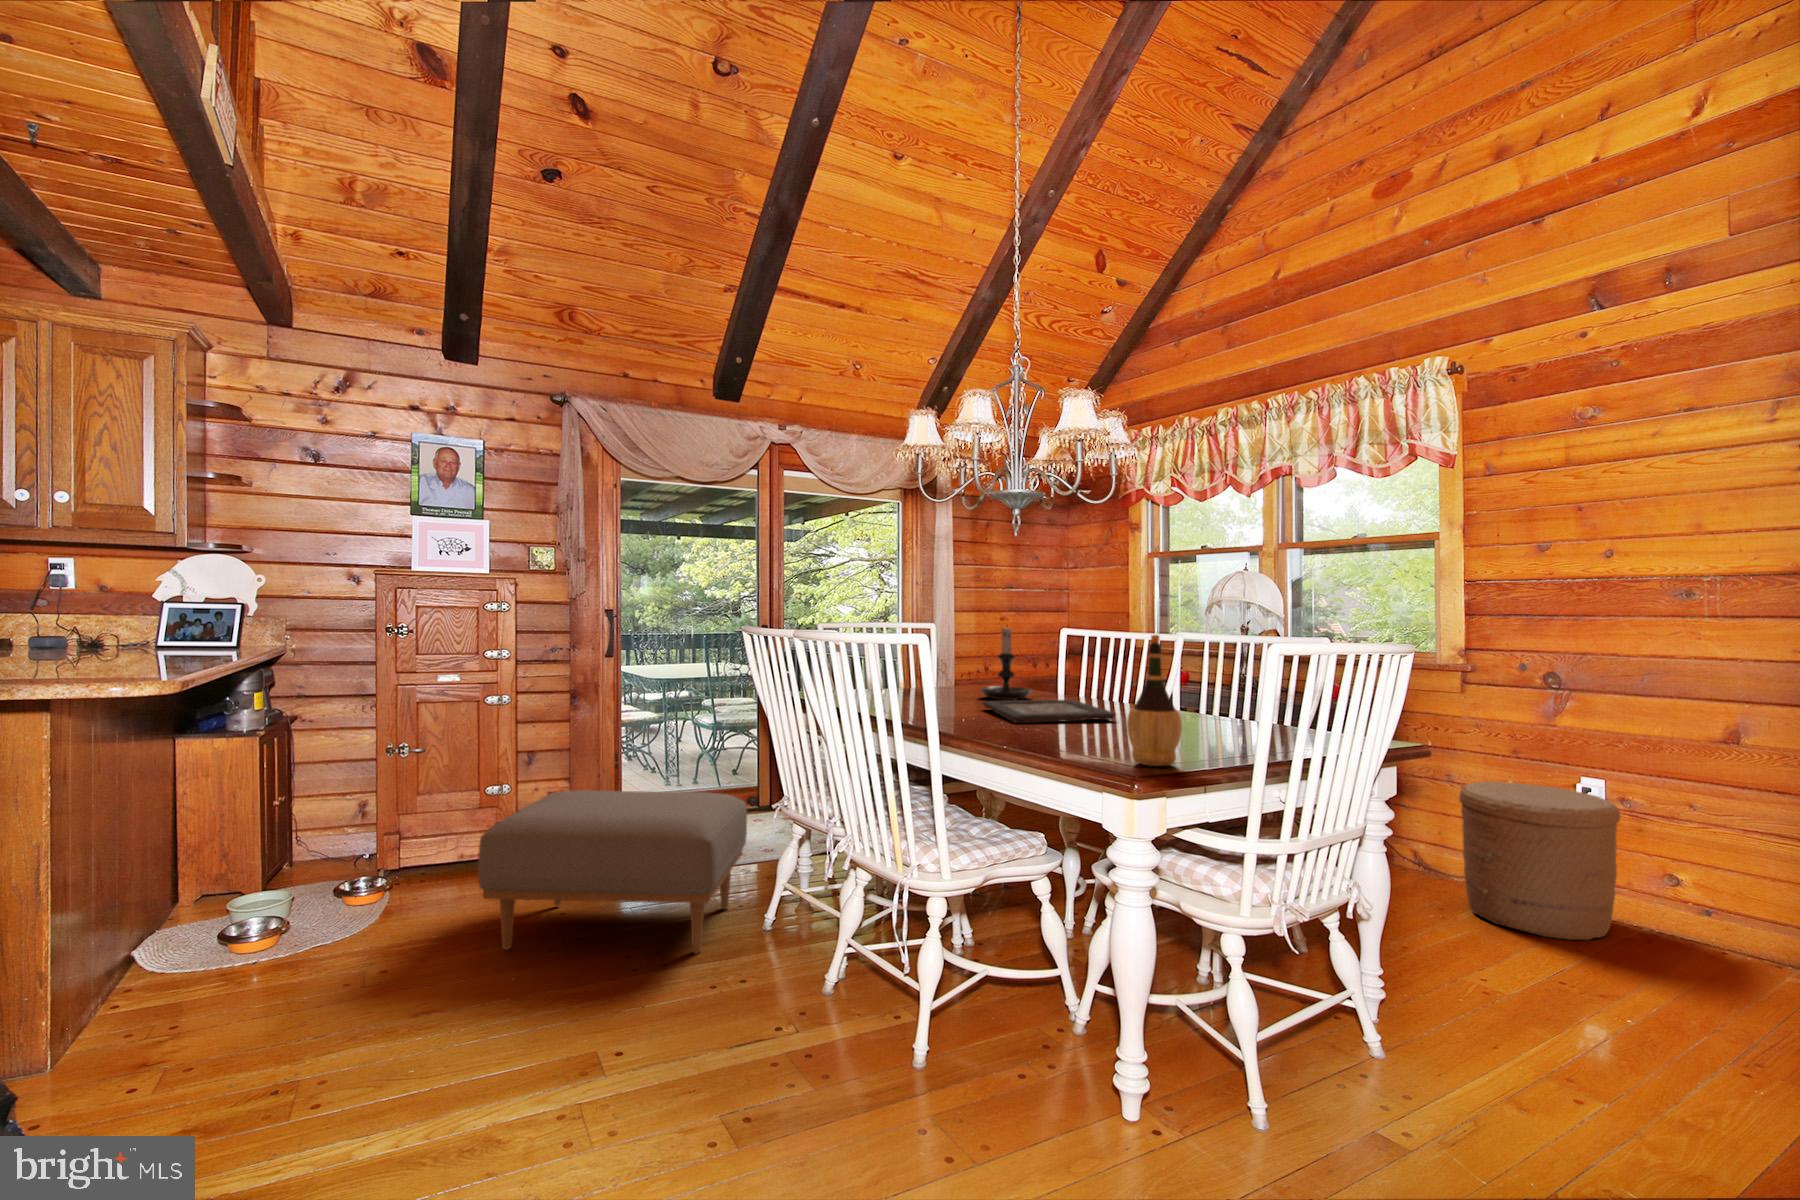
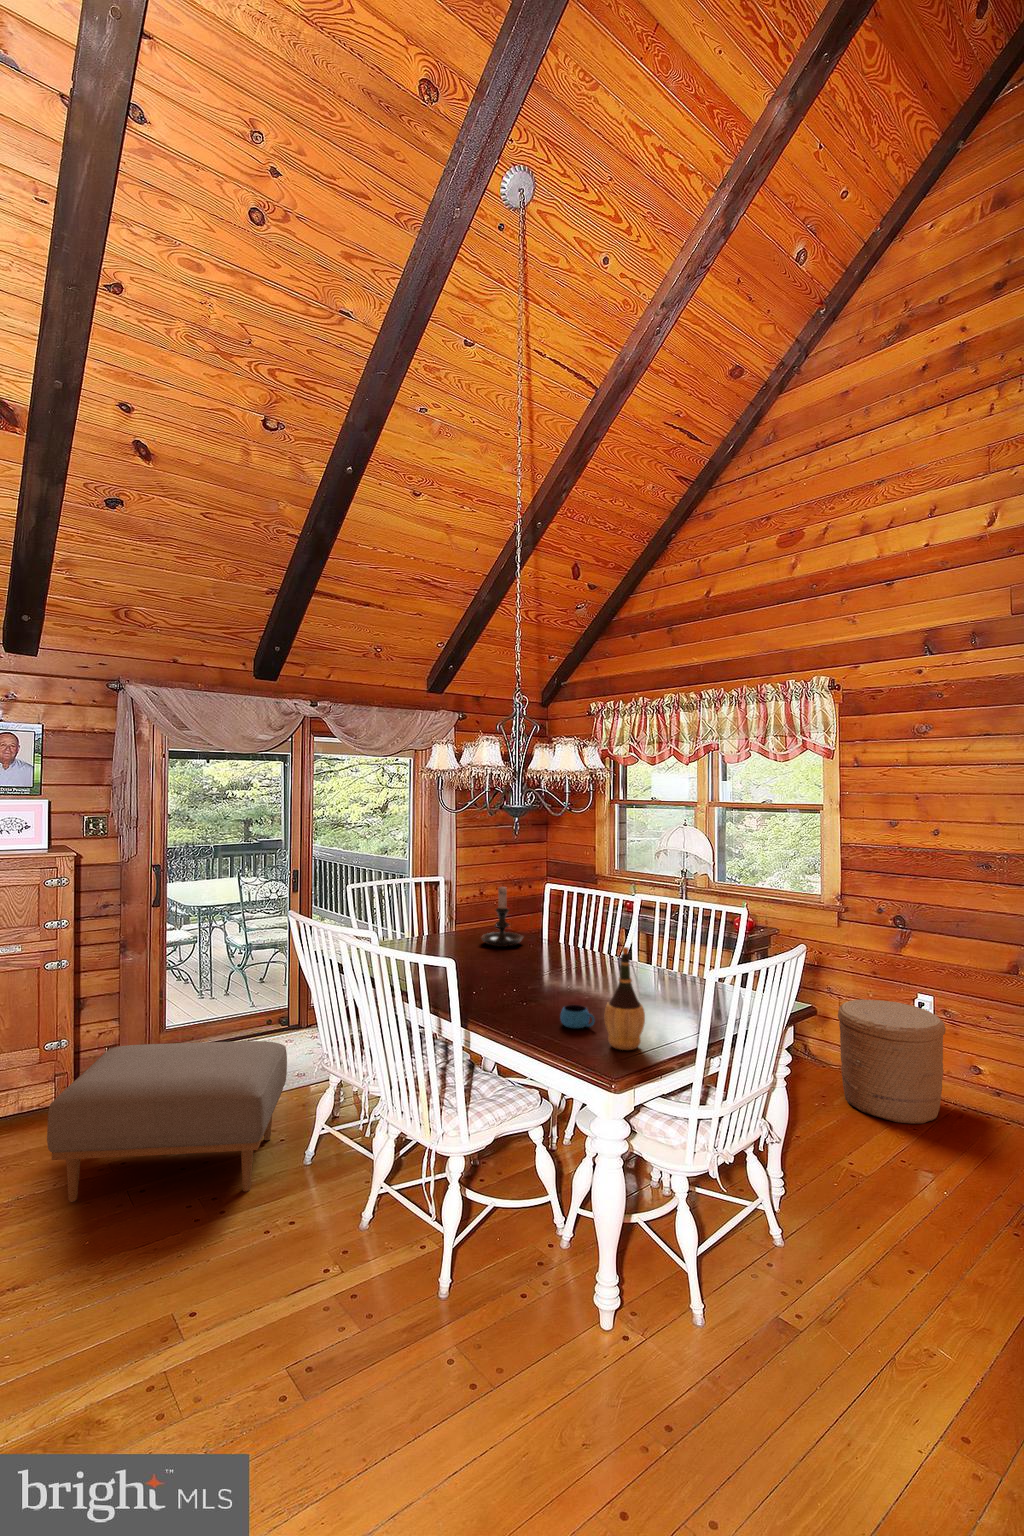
decorative tray: present [983,700,1116,723] -> none [485,951,591,985]
mug: none [1071,725,1116,751] -> present [560,1005,595,1028]

